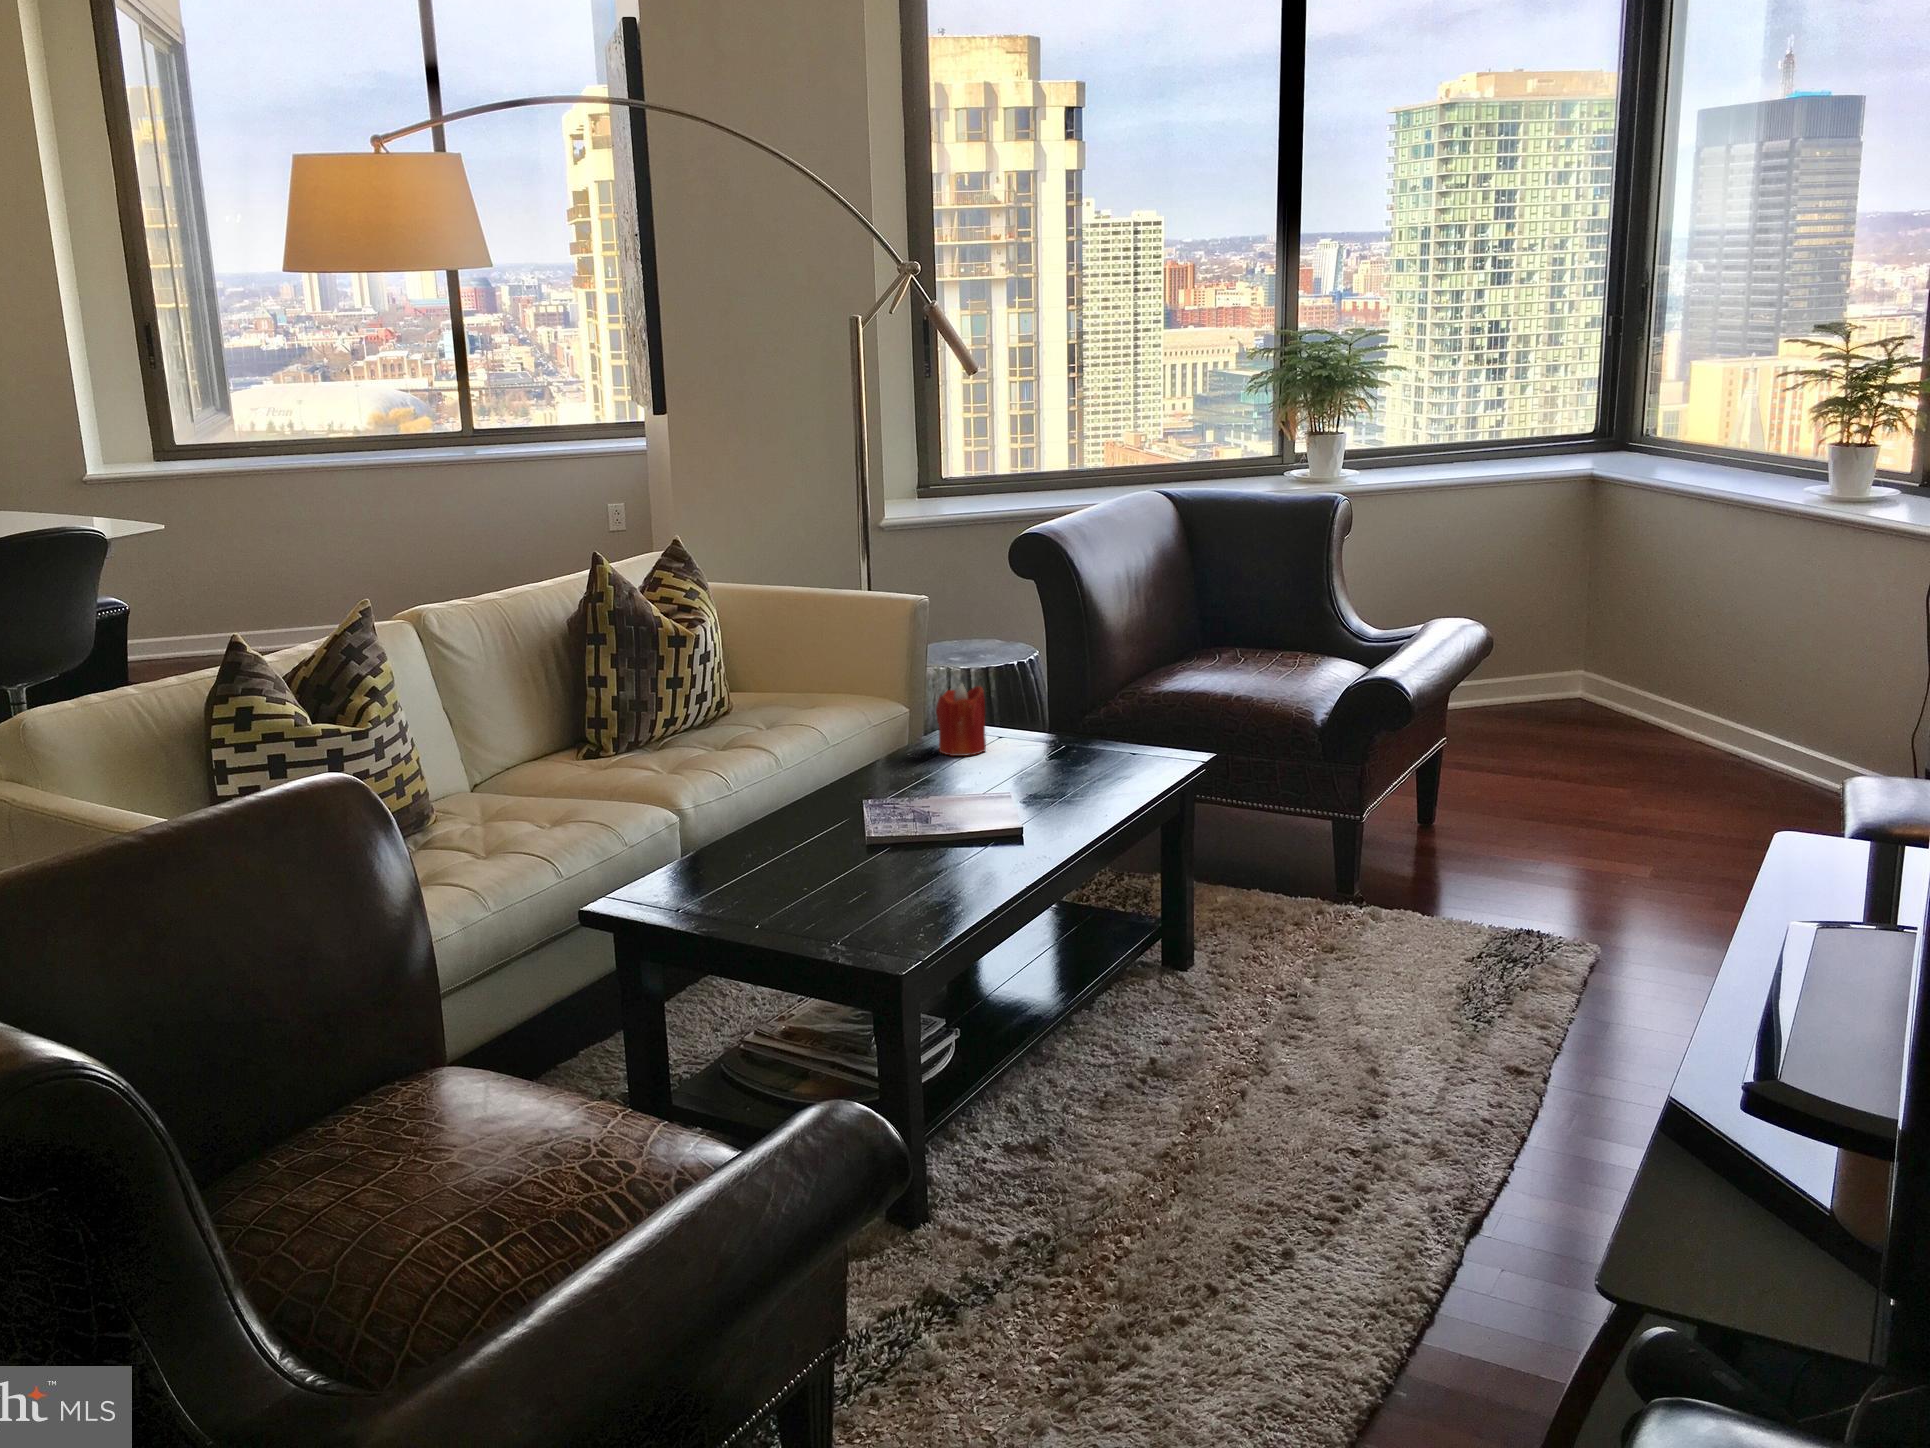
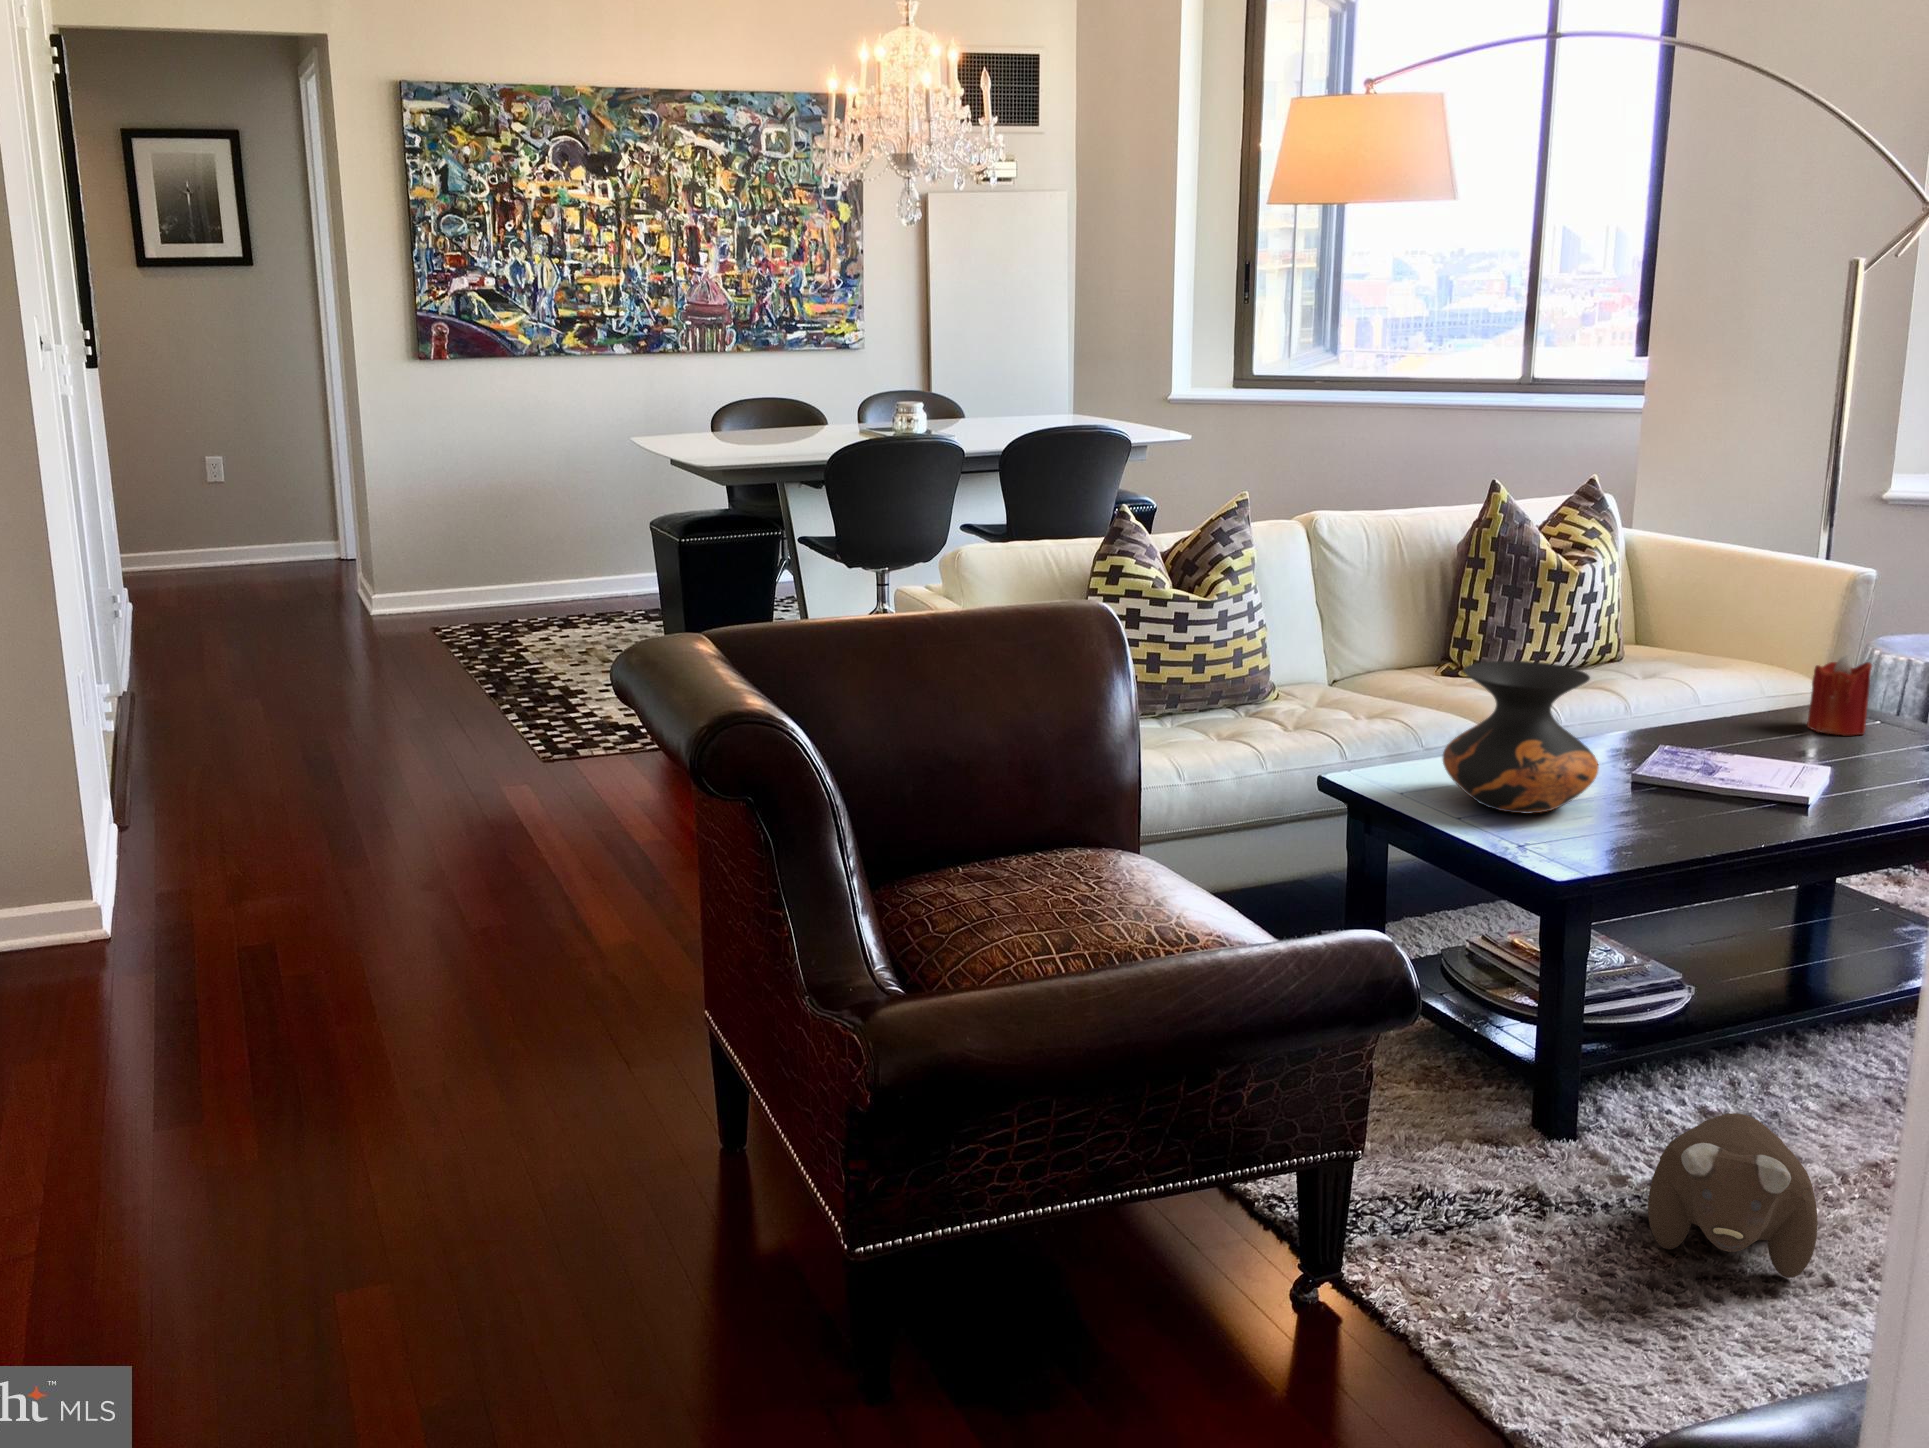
vase: none [701,744,852,905] -> present [1443,661,1599,814]
plush toy: none [1049,1155,1196,1310] -> present [1648,1113,1818,1278]

